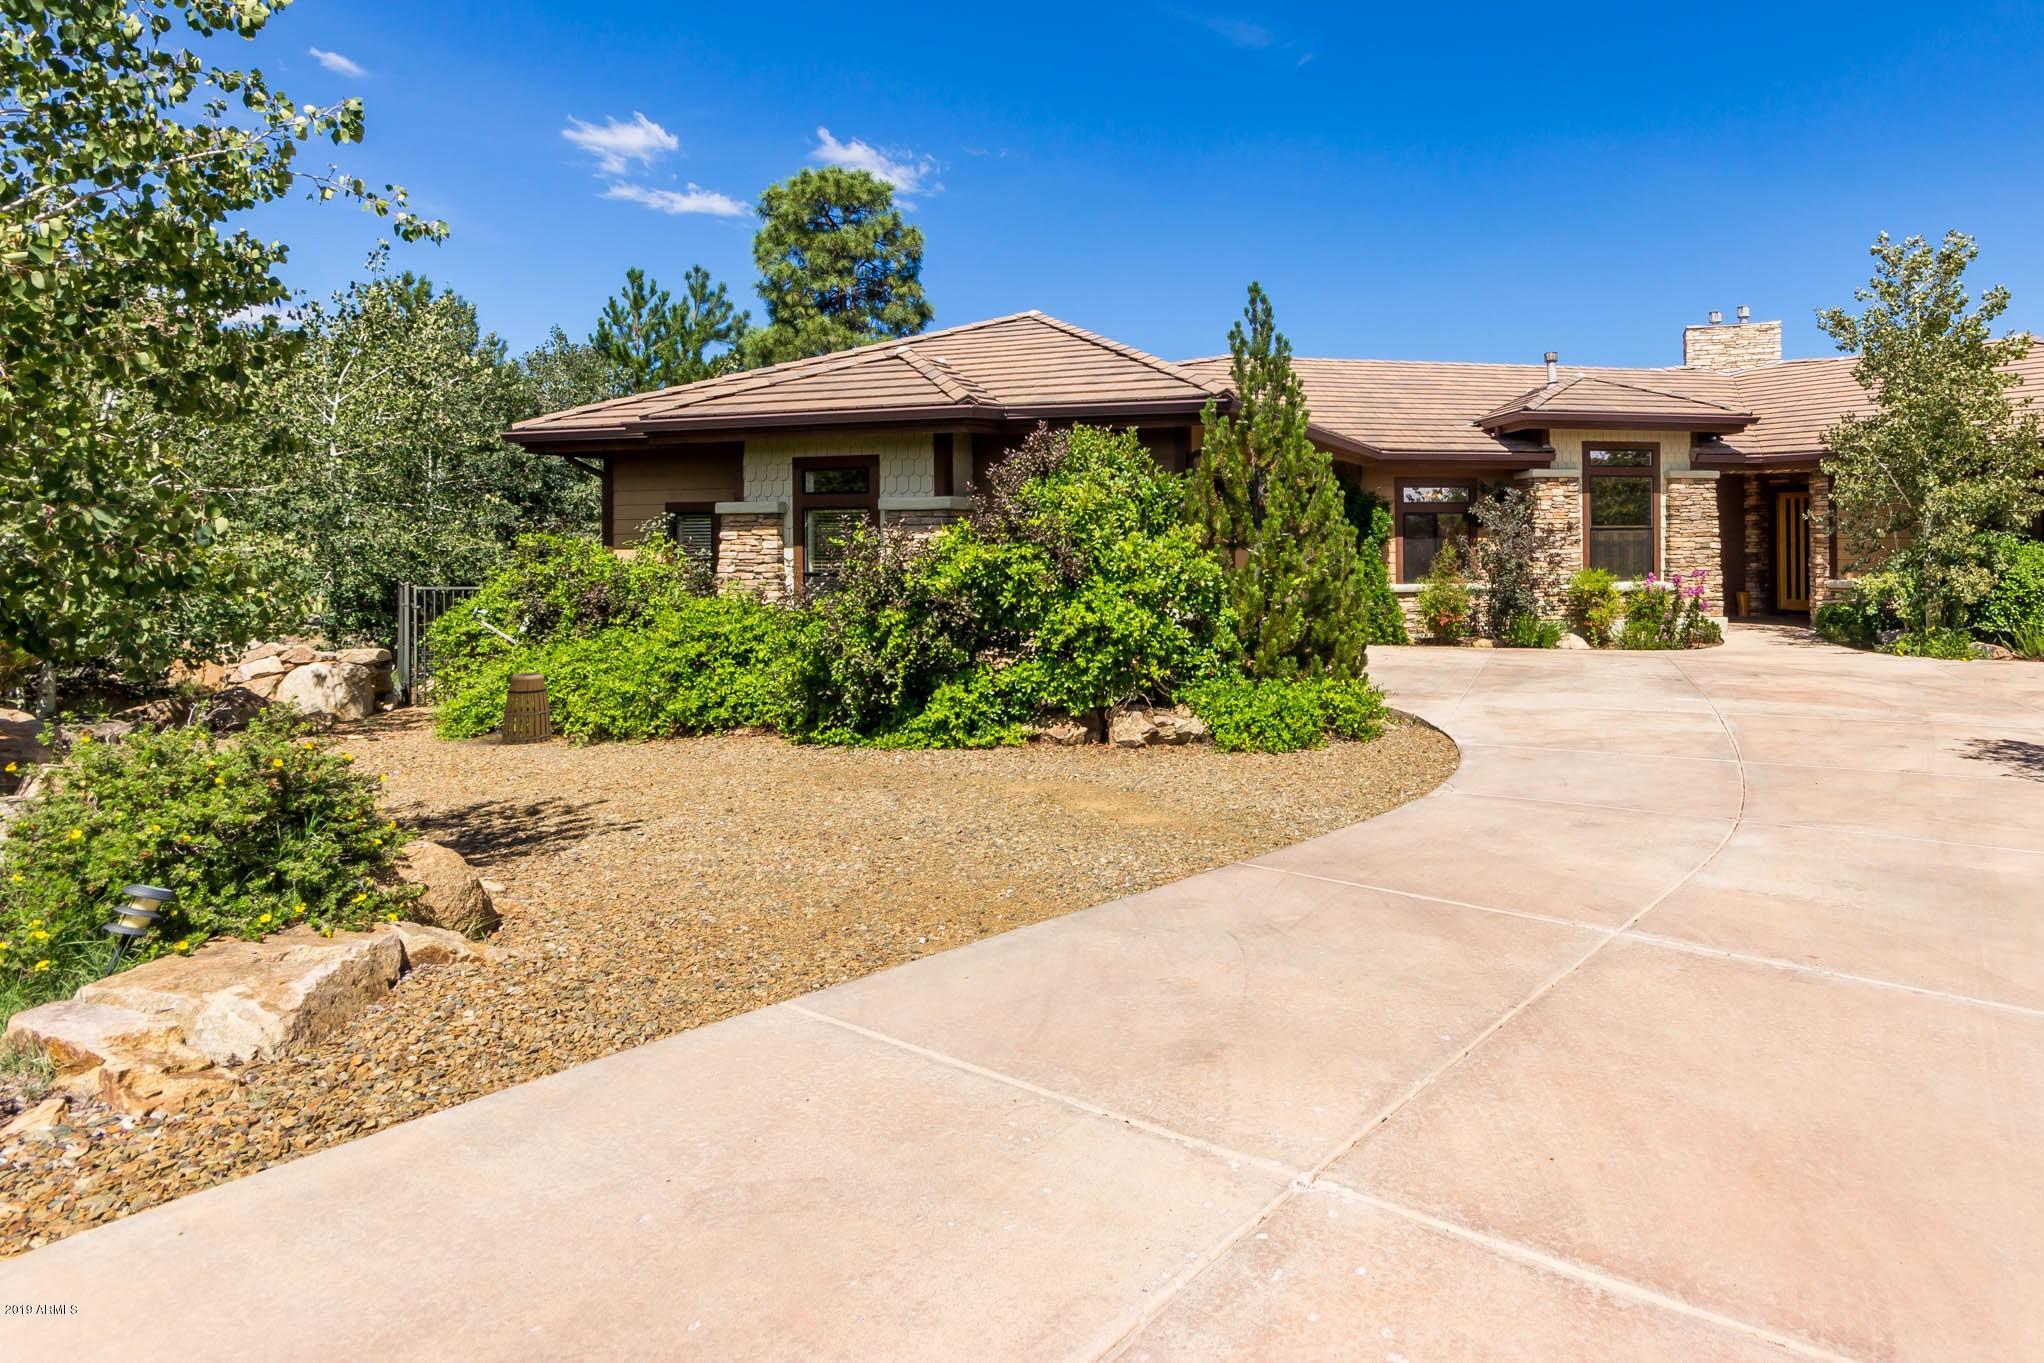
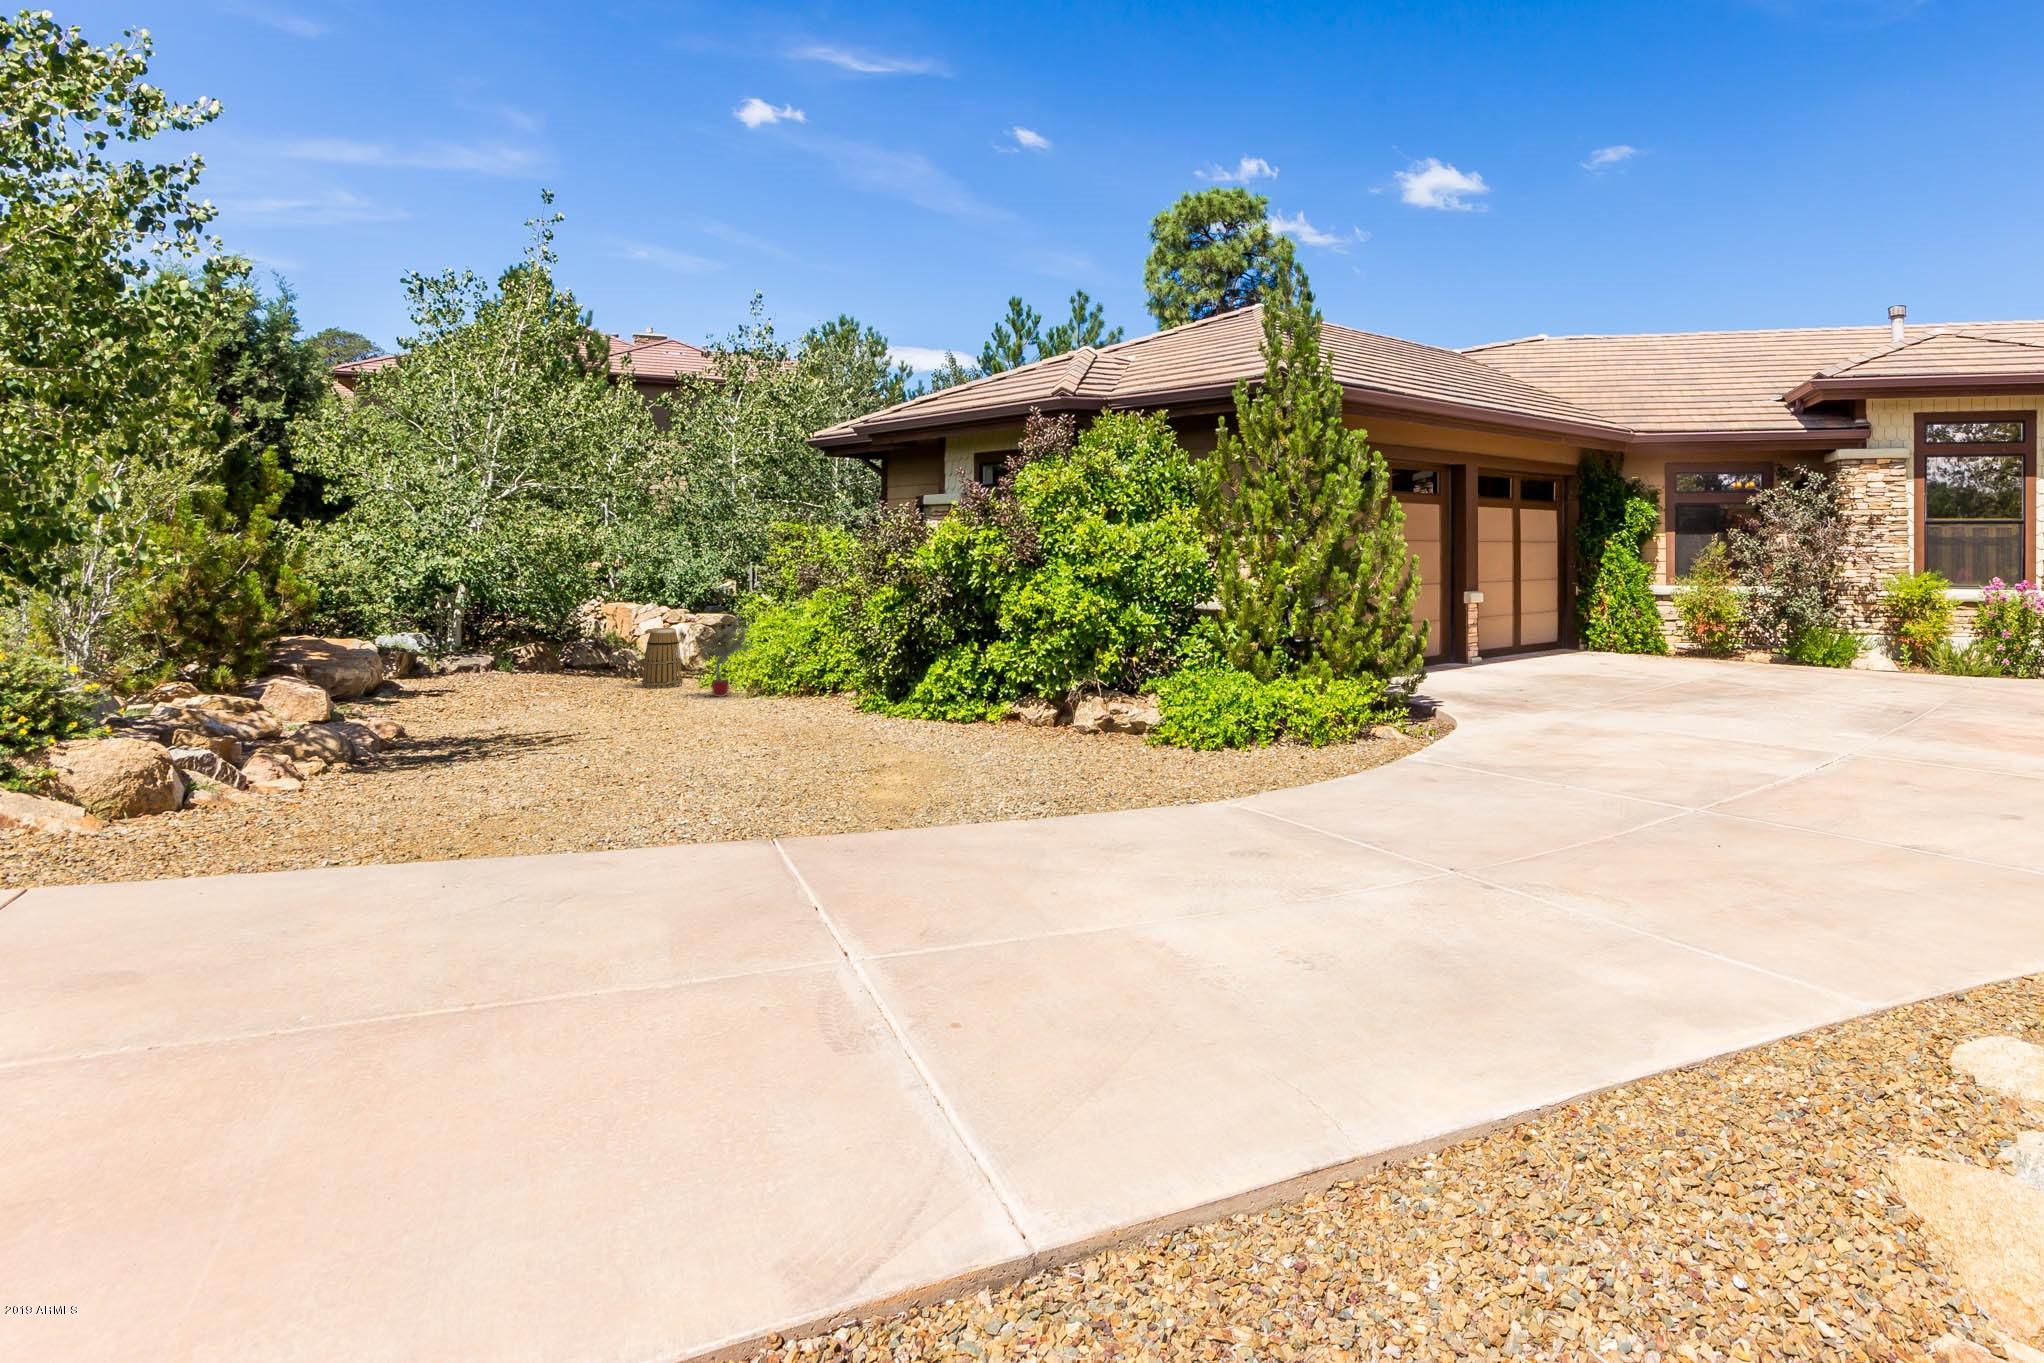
potted tree: none [609,653,685,746] -> present [700,614,751,697]

